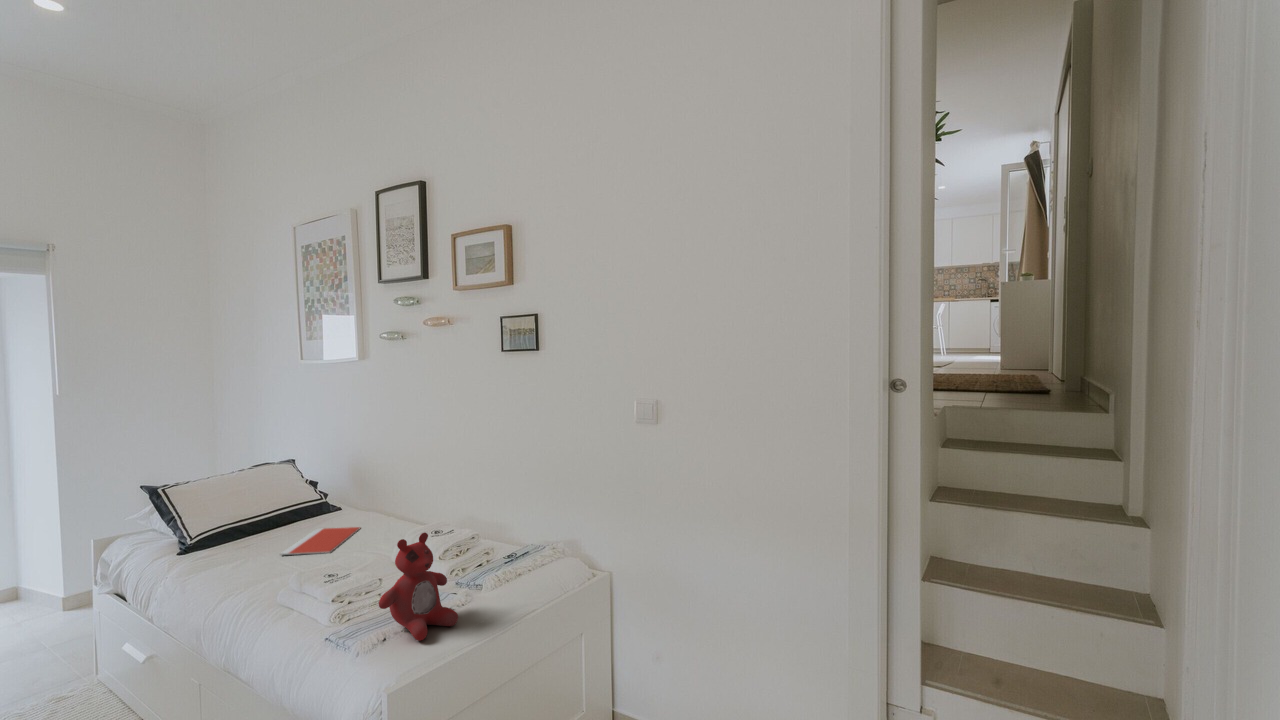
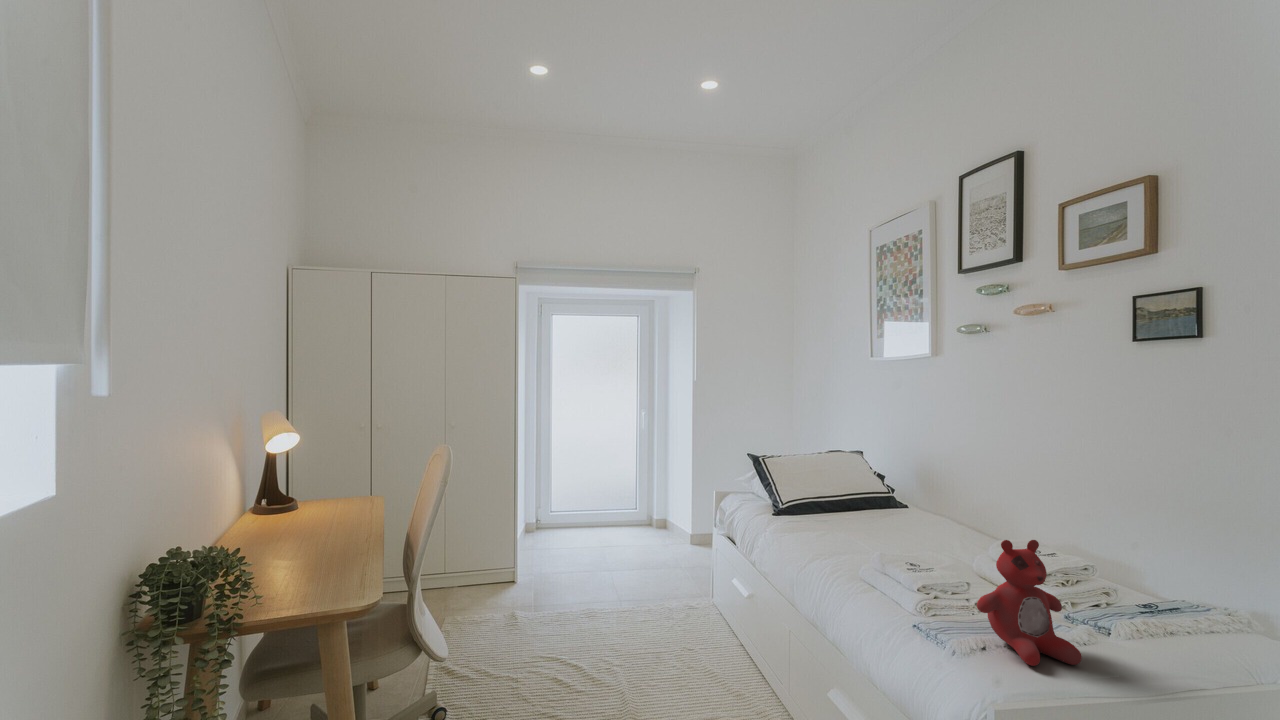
notebook: present [280,527,360,555] -> none [856,520,931,545]

